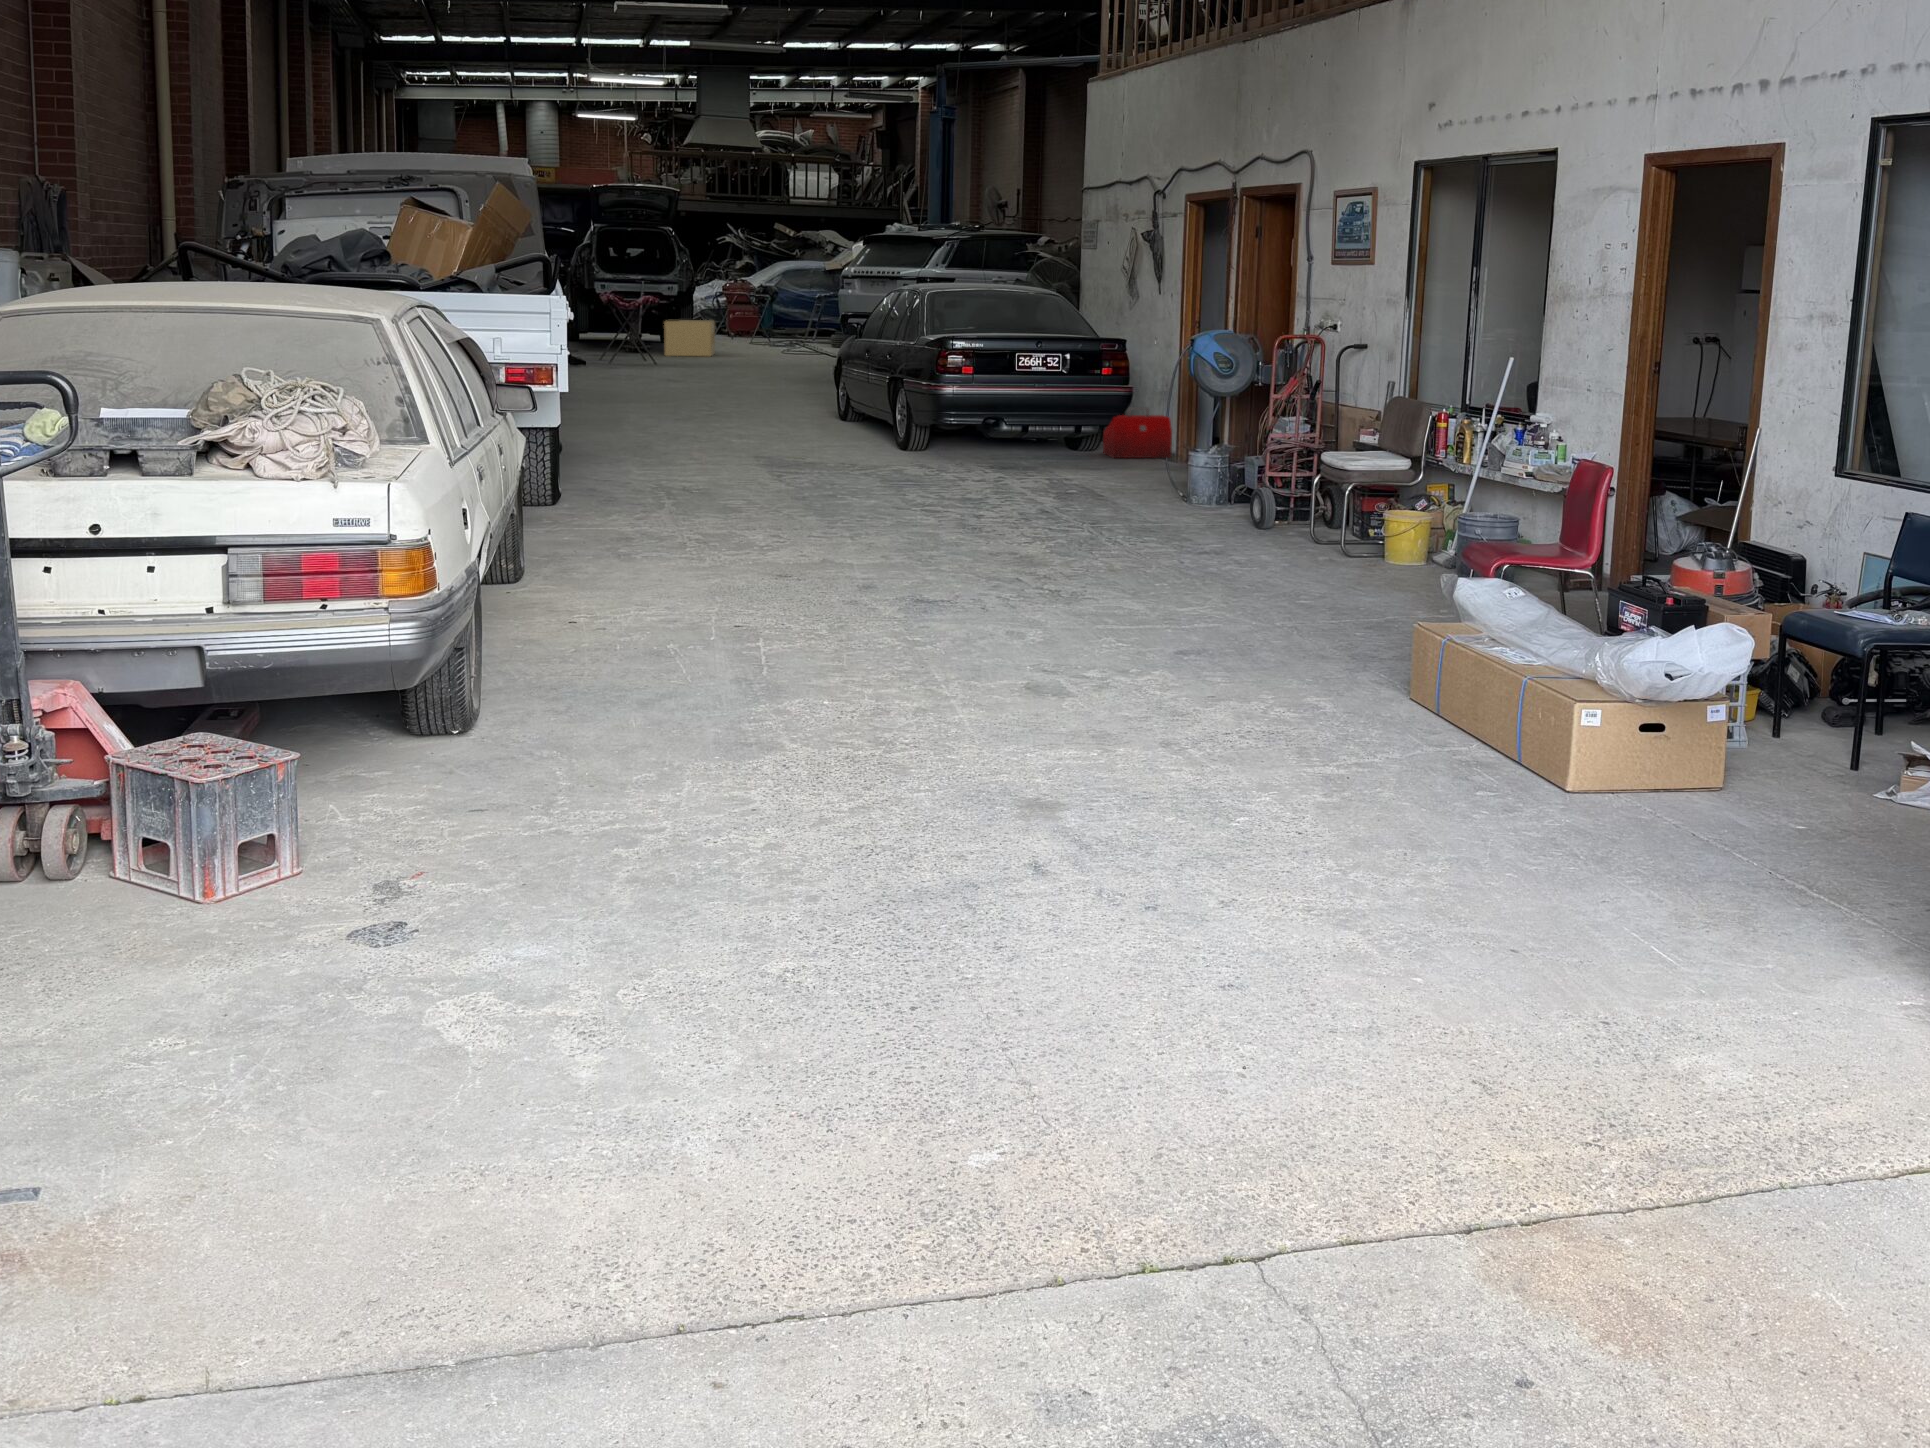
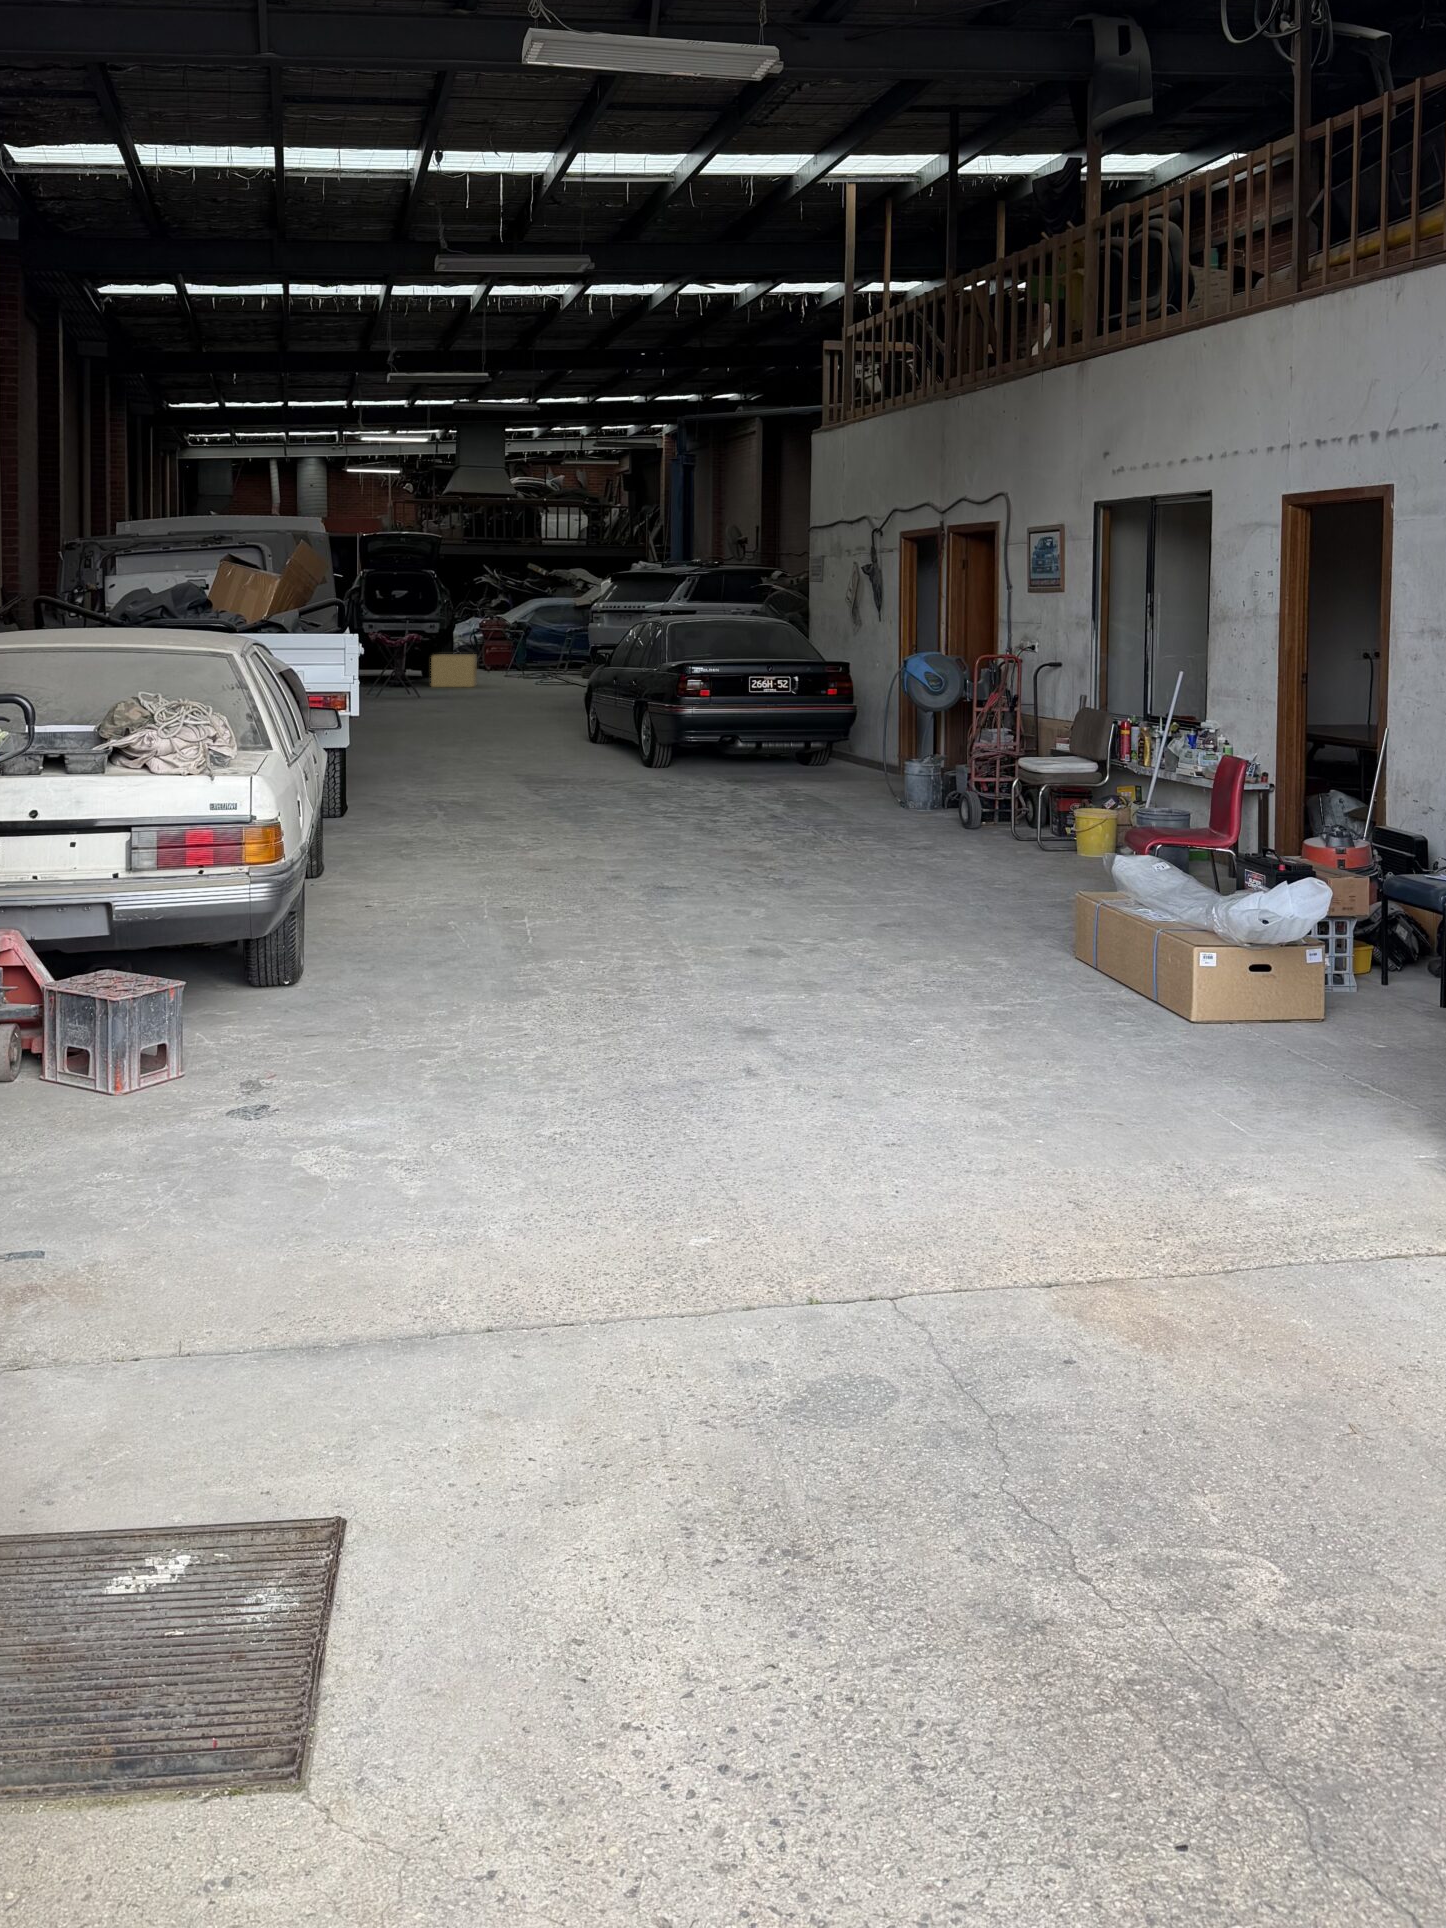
toolbox: present [1103,407,1172,458] -> none [831,723,893,770]

